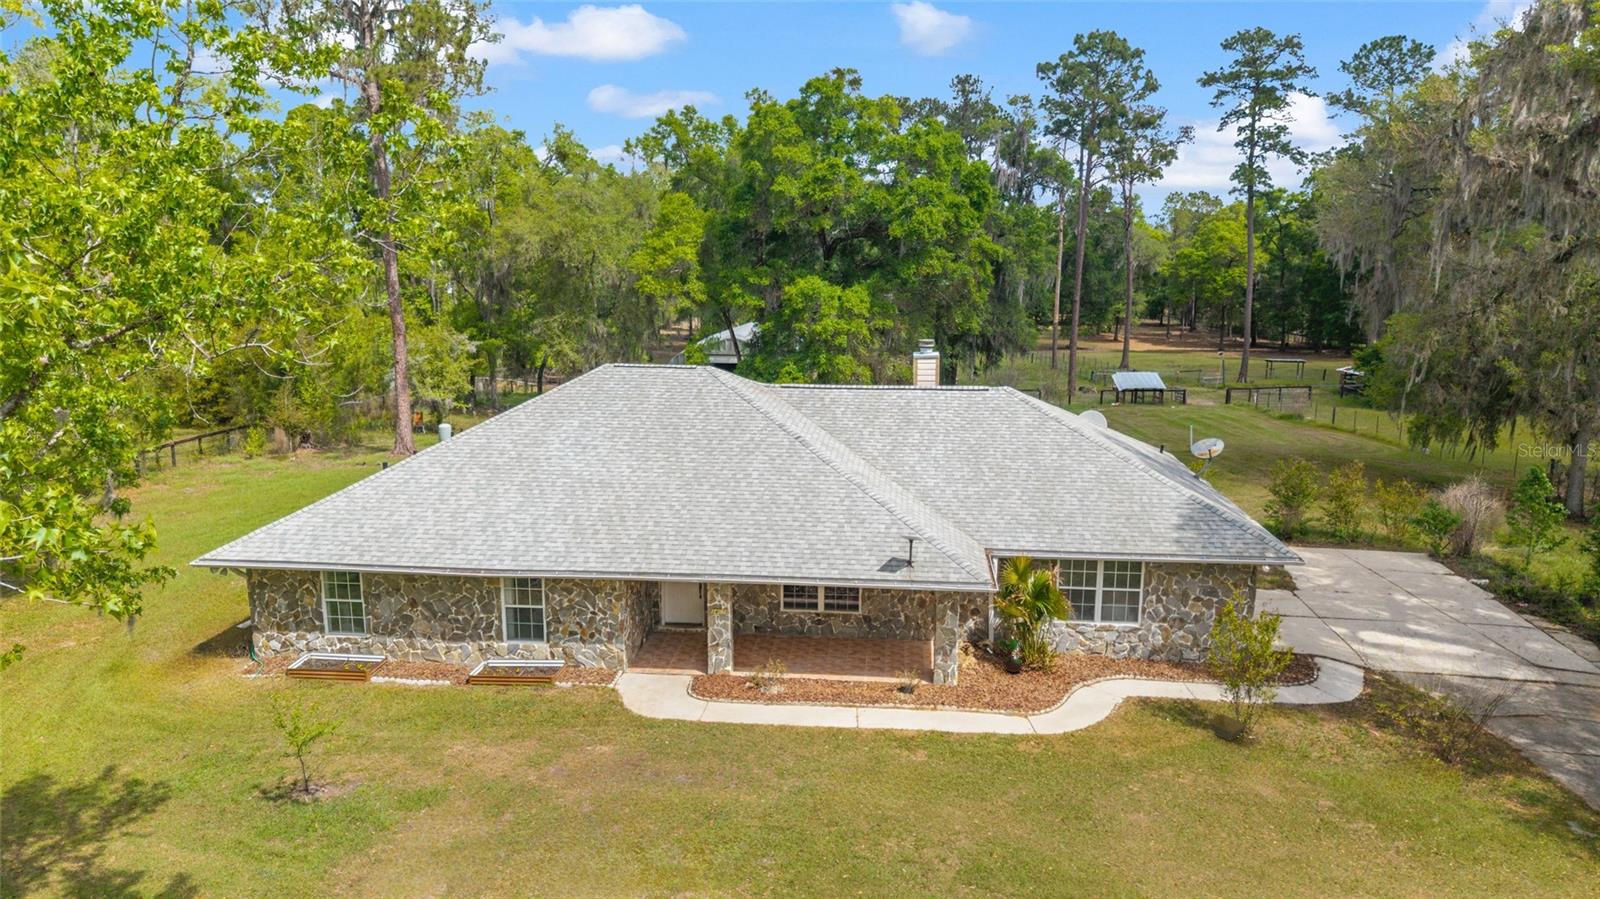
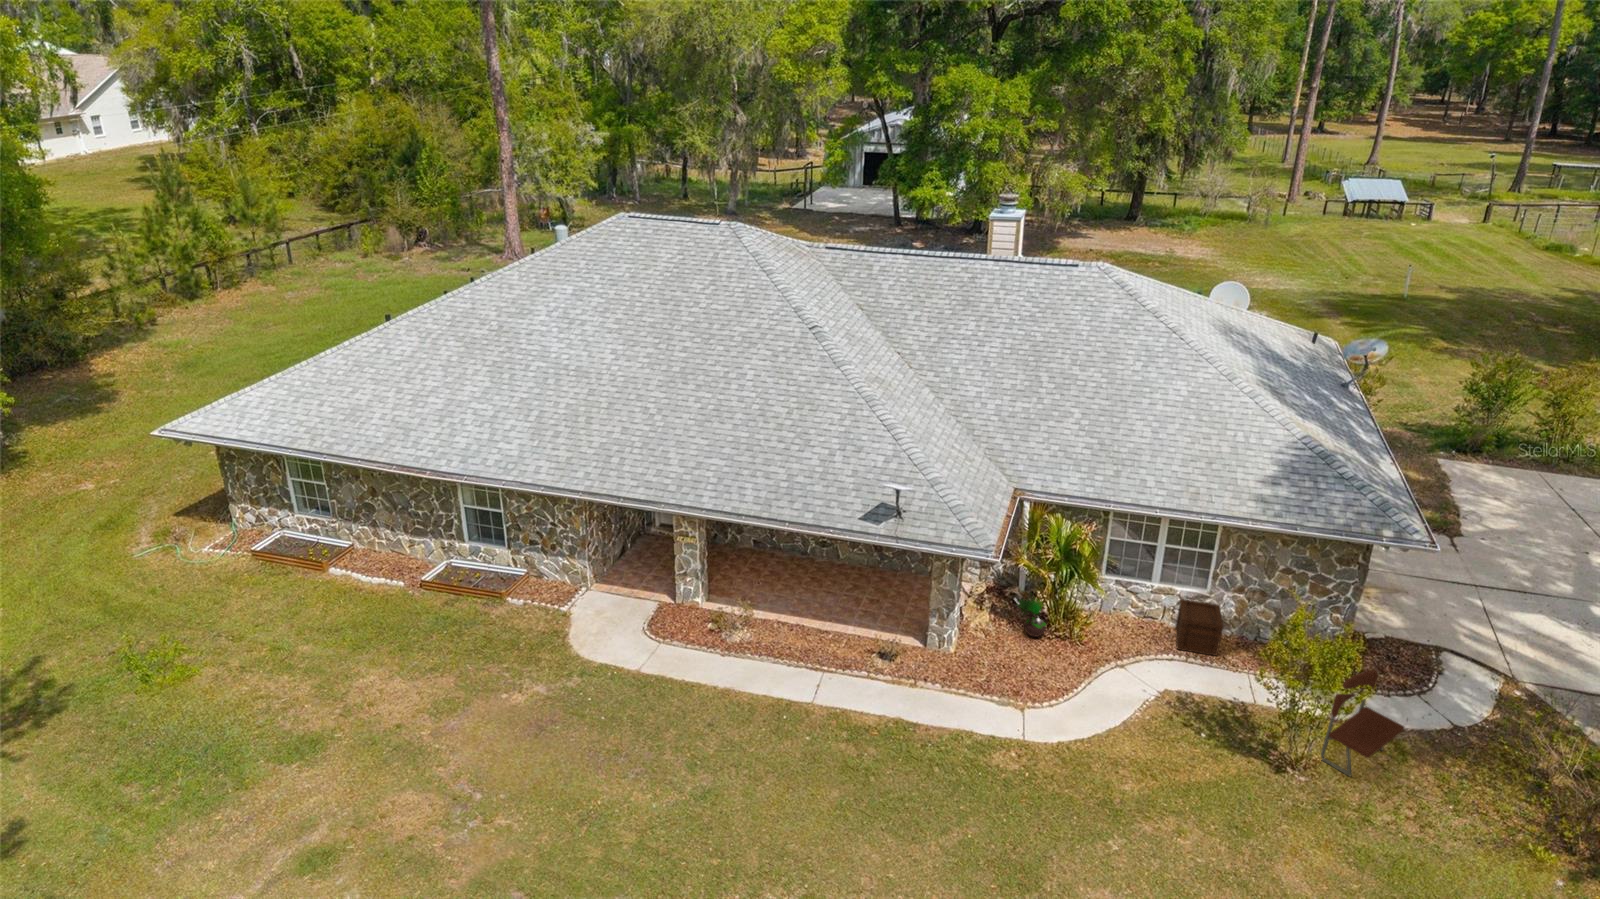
wooden crate: none [1118,631,1159,672] -> present [1175,599,1223,656]
bench: none [1258,653,1314,736] -> present [1321,670,1404,776]
basket: present [1208,714,1247,741] -> none [1247,738,1299,776]

